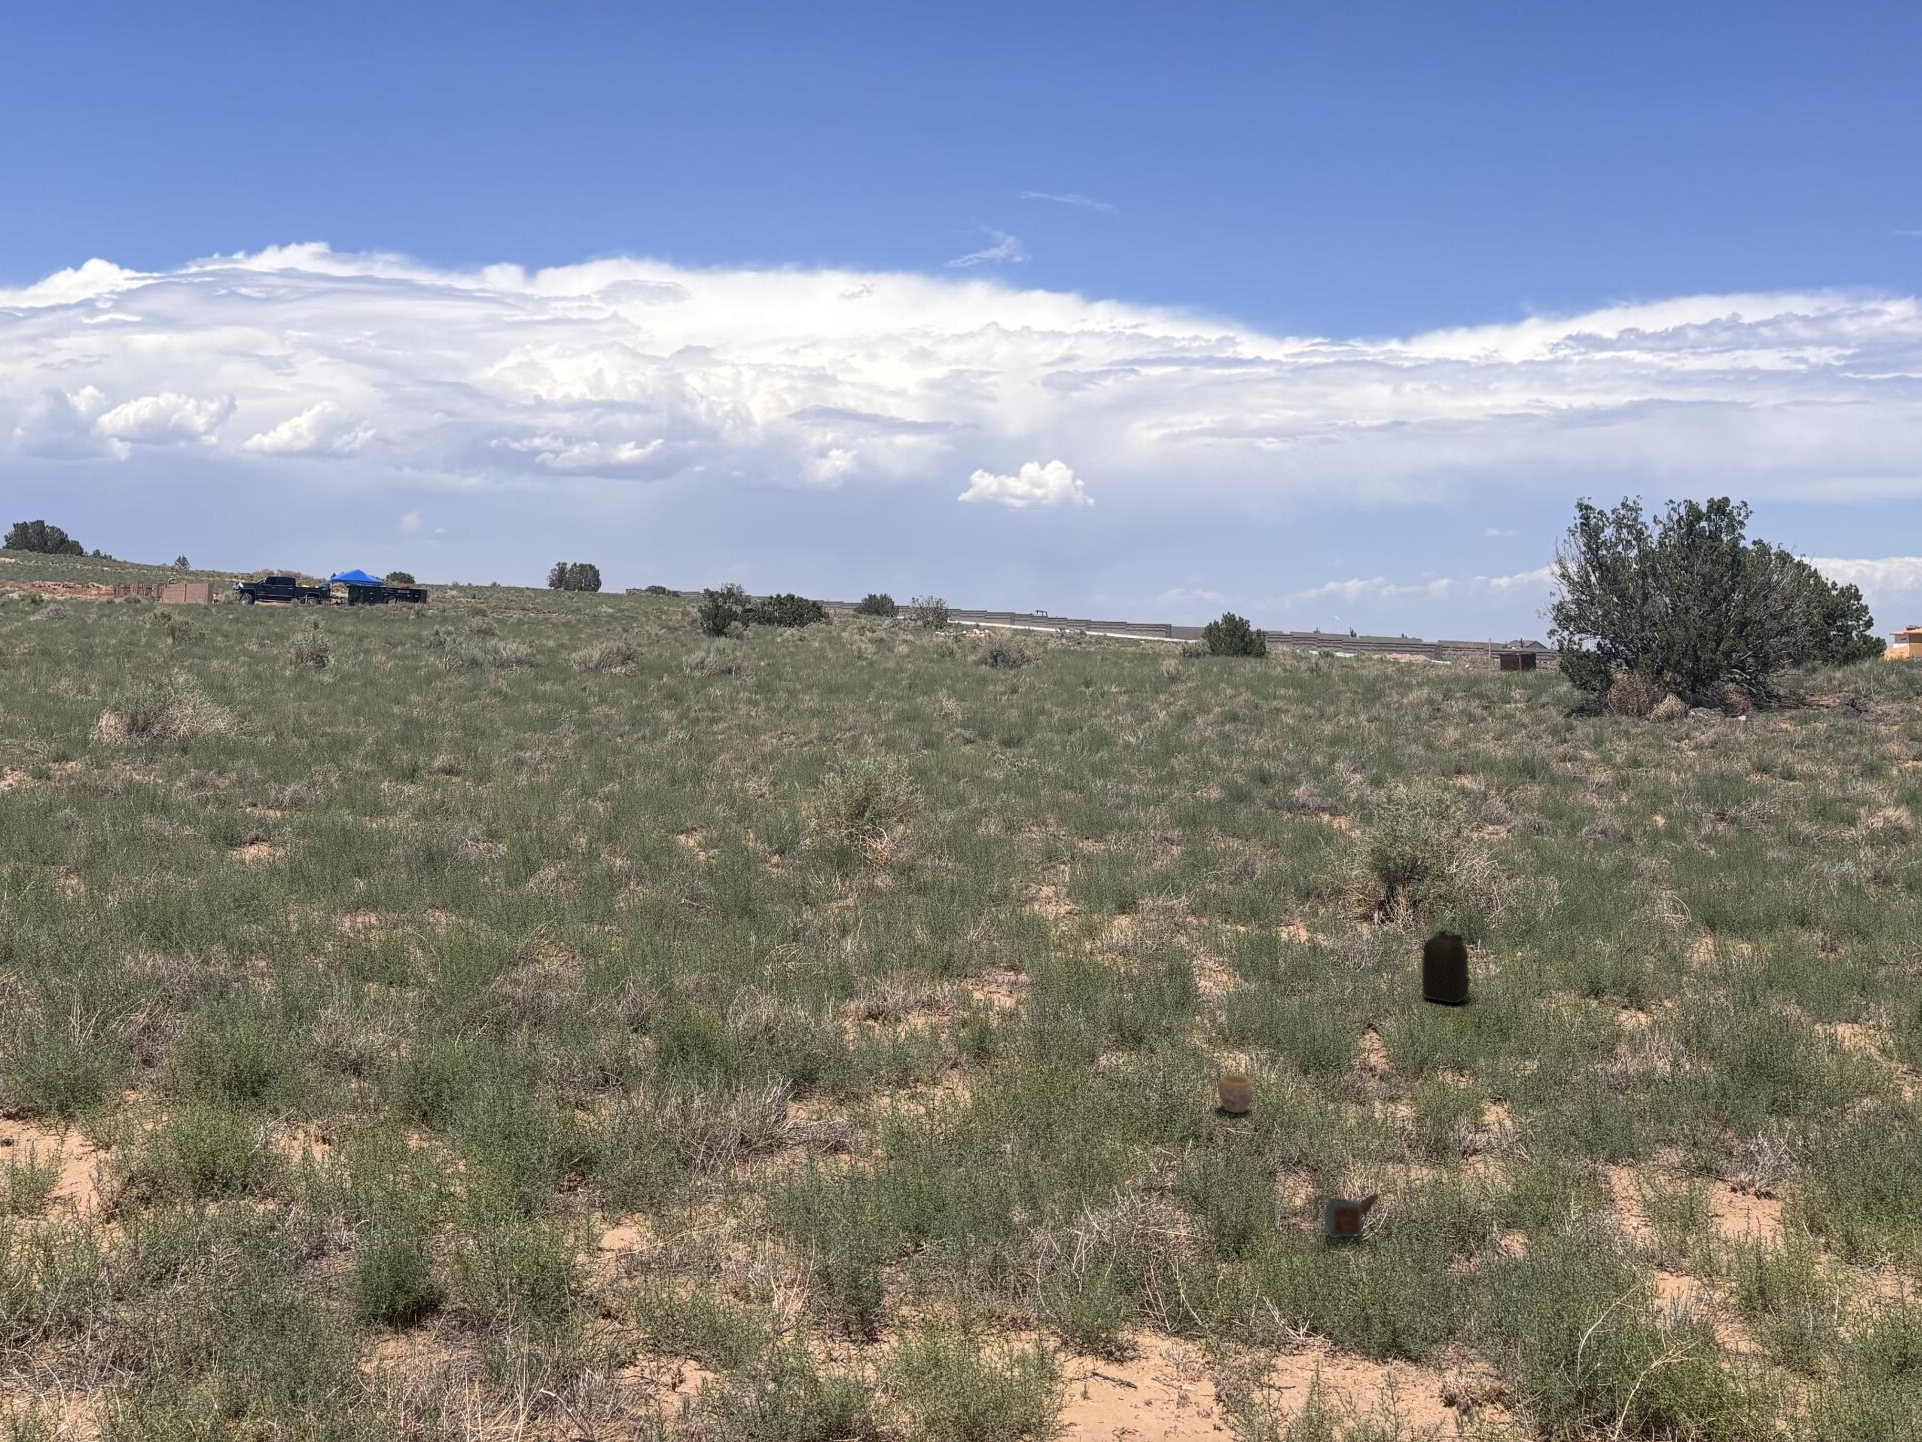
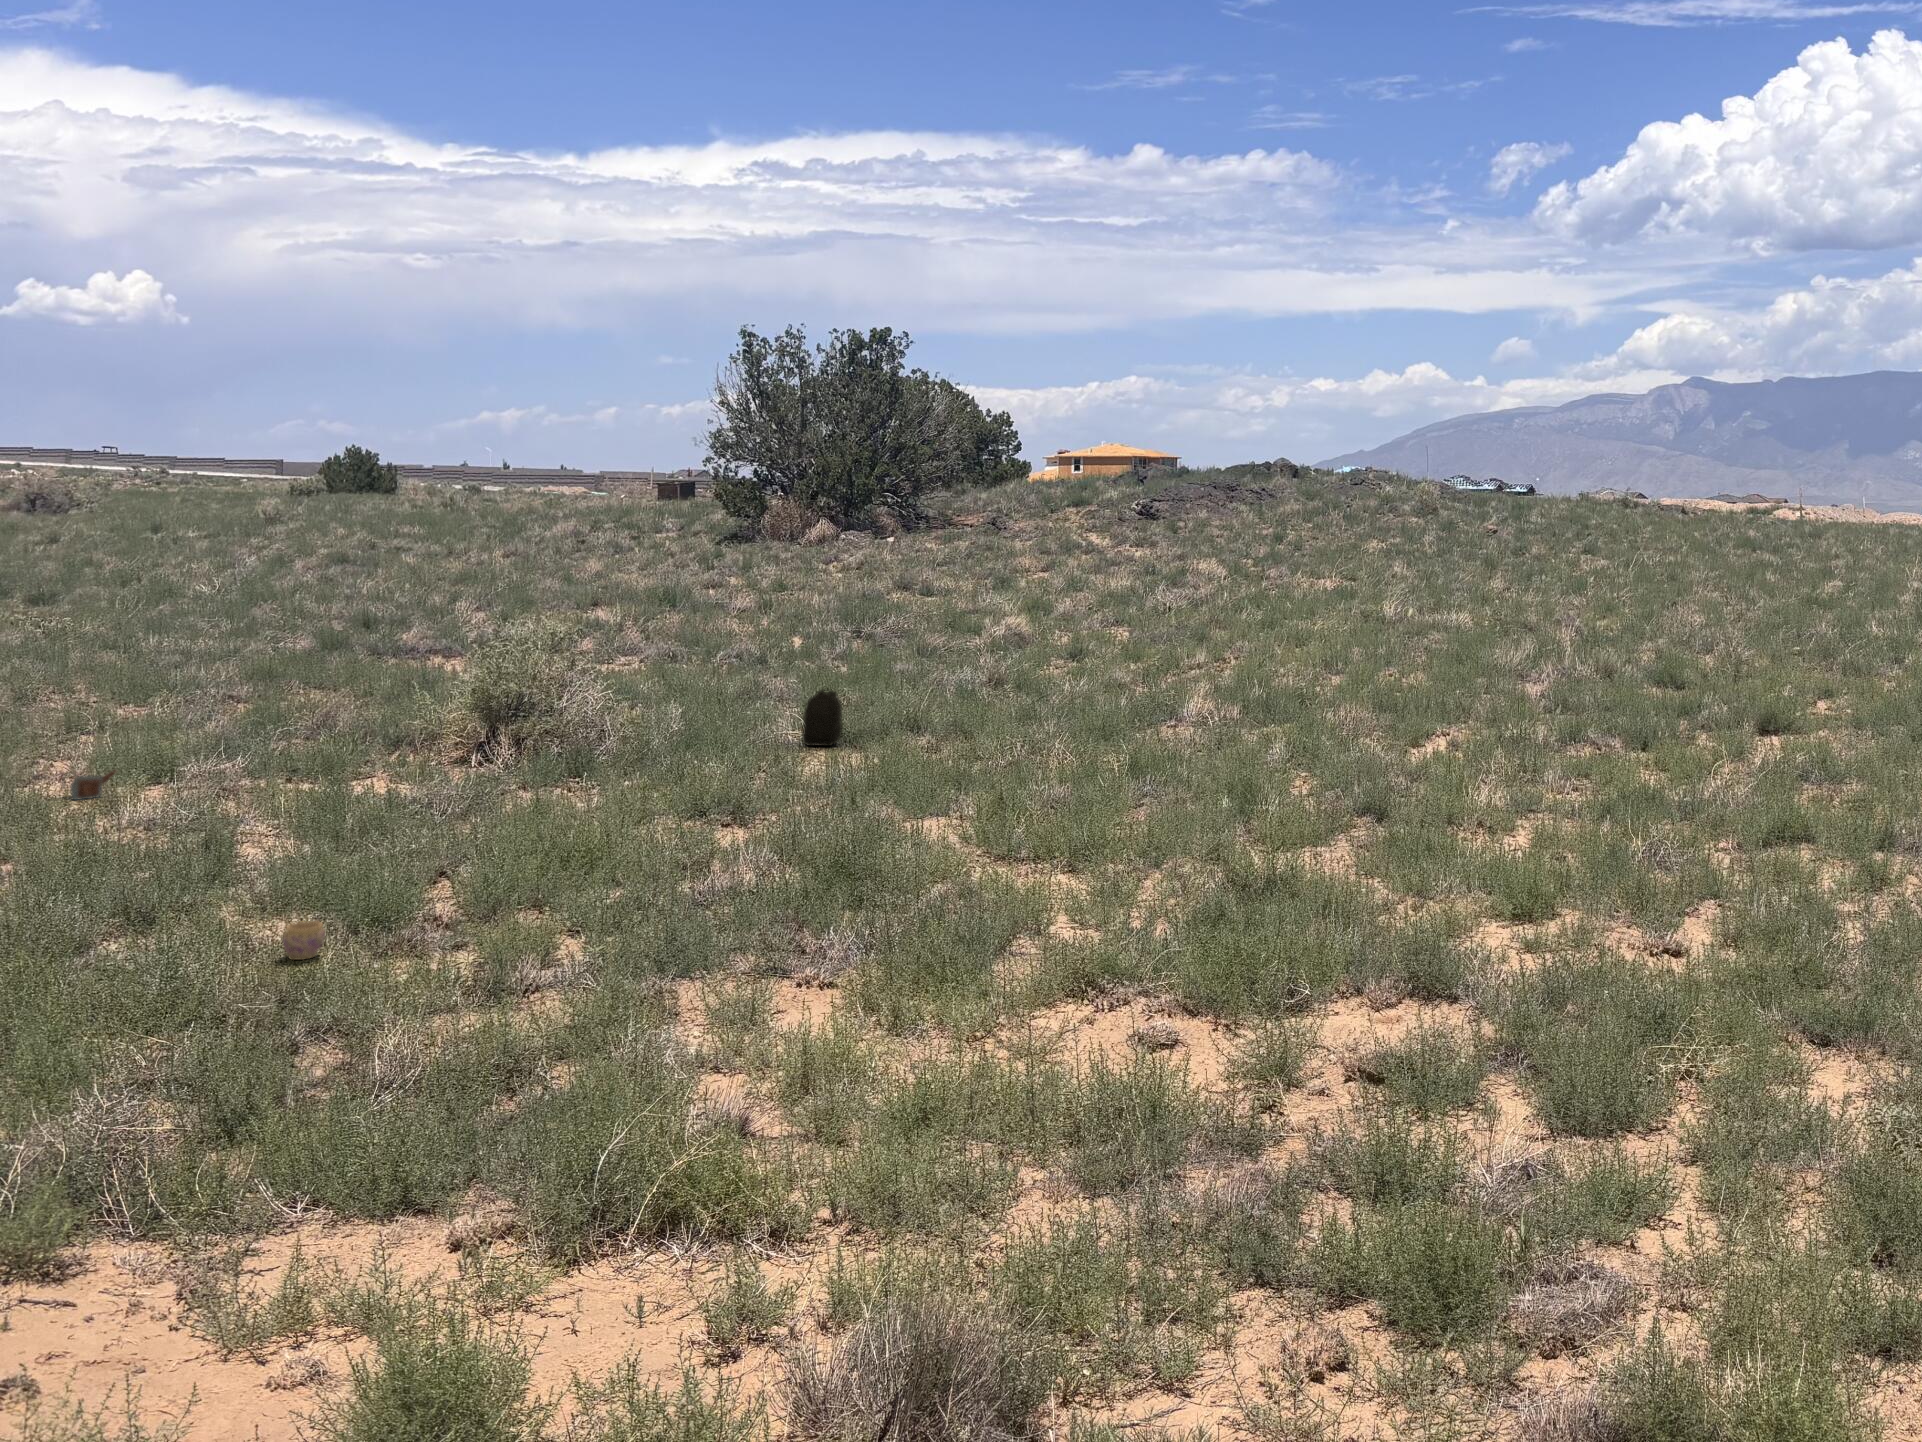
backpack: present [1422,930,1470,1003] -> present [802,690,842,746]
watering can: present [1314,1193,1379,1238] -> present [62,770,116,800]

